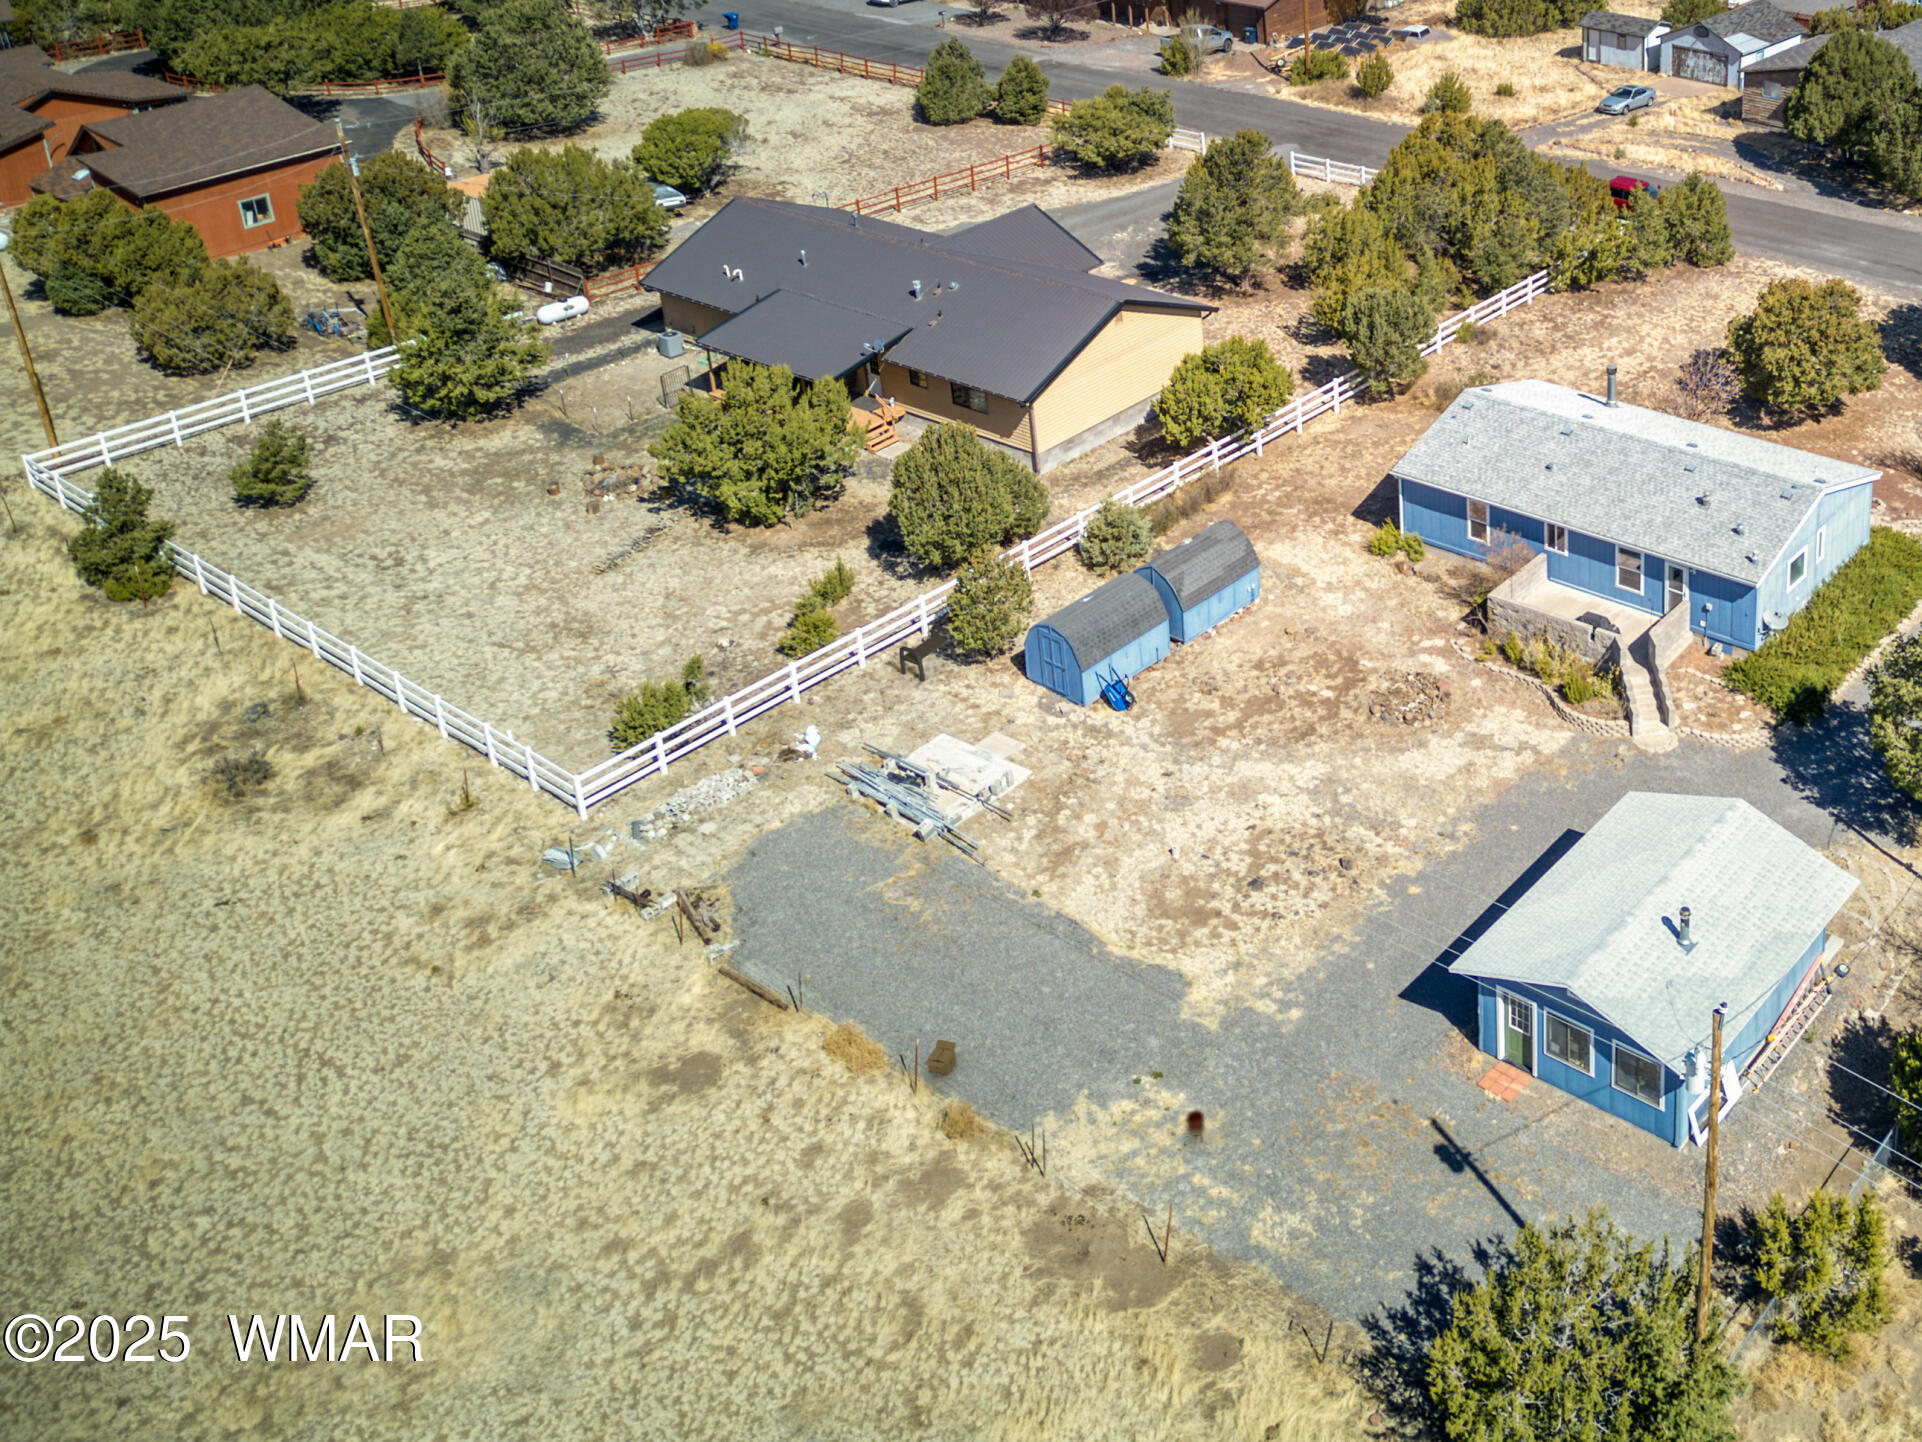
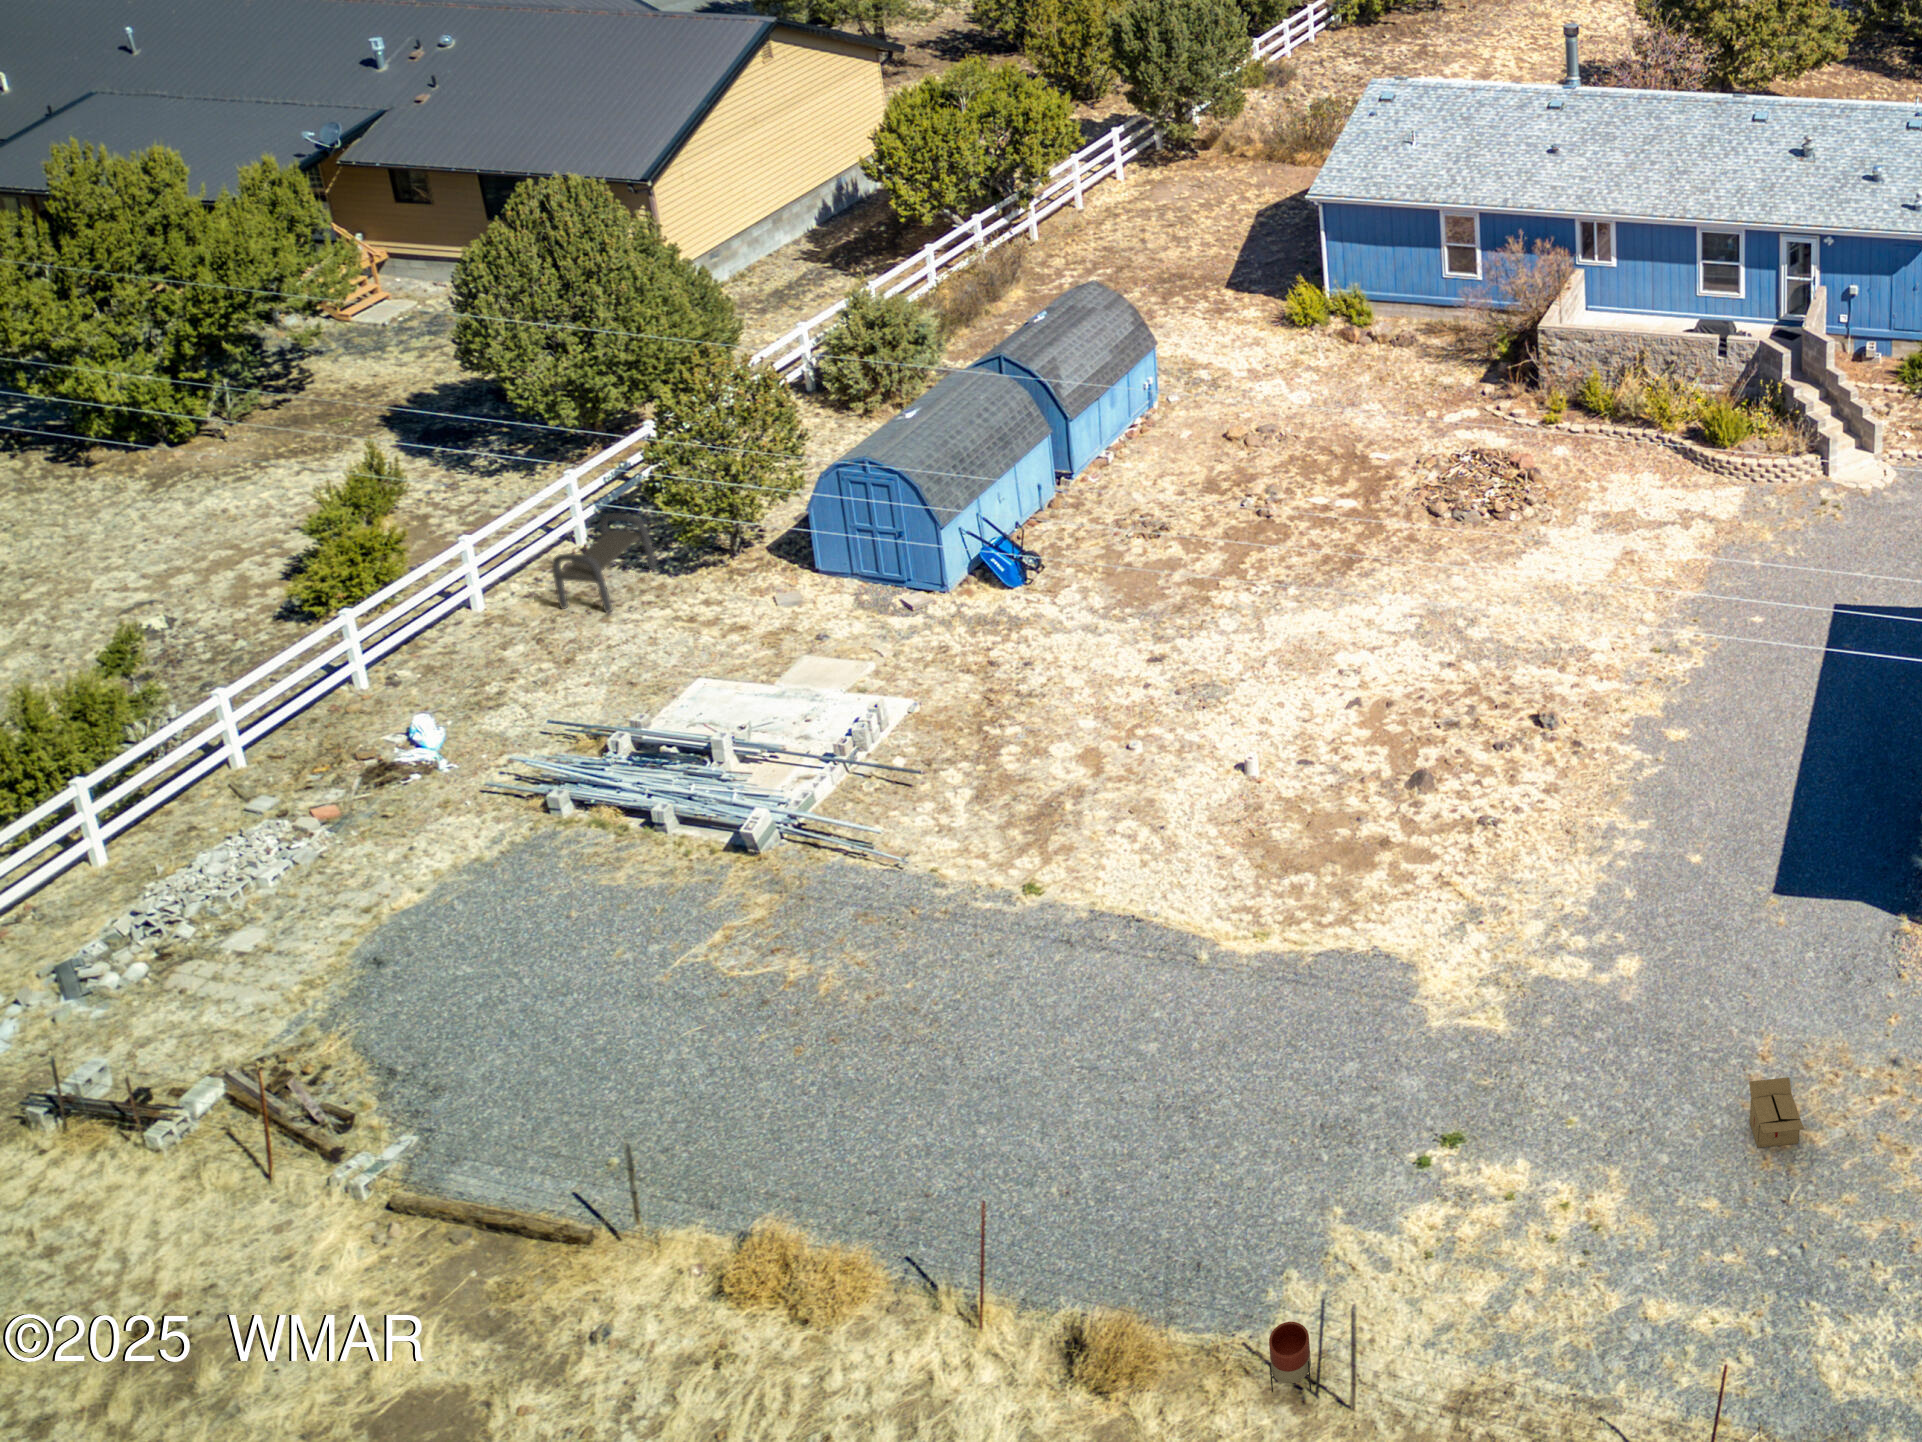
cardboard box: present [924,1040,956,1075] -> present [1749,1077,1804,1148]
planter: present [1185,1110,1205,1136] -> present [1269,1322,1311,1392]

